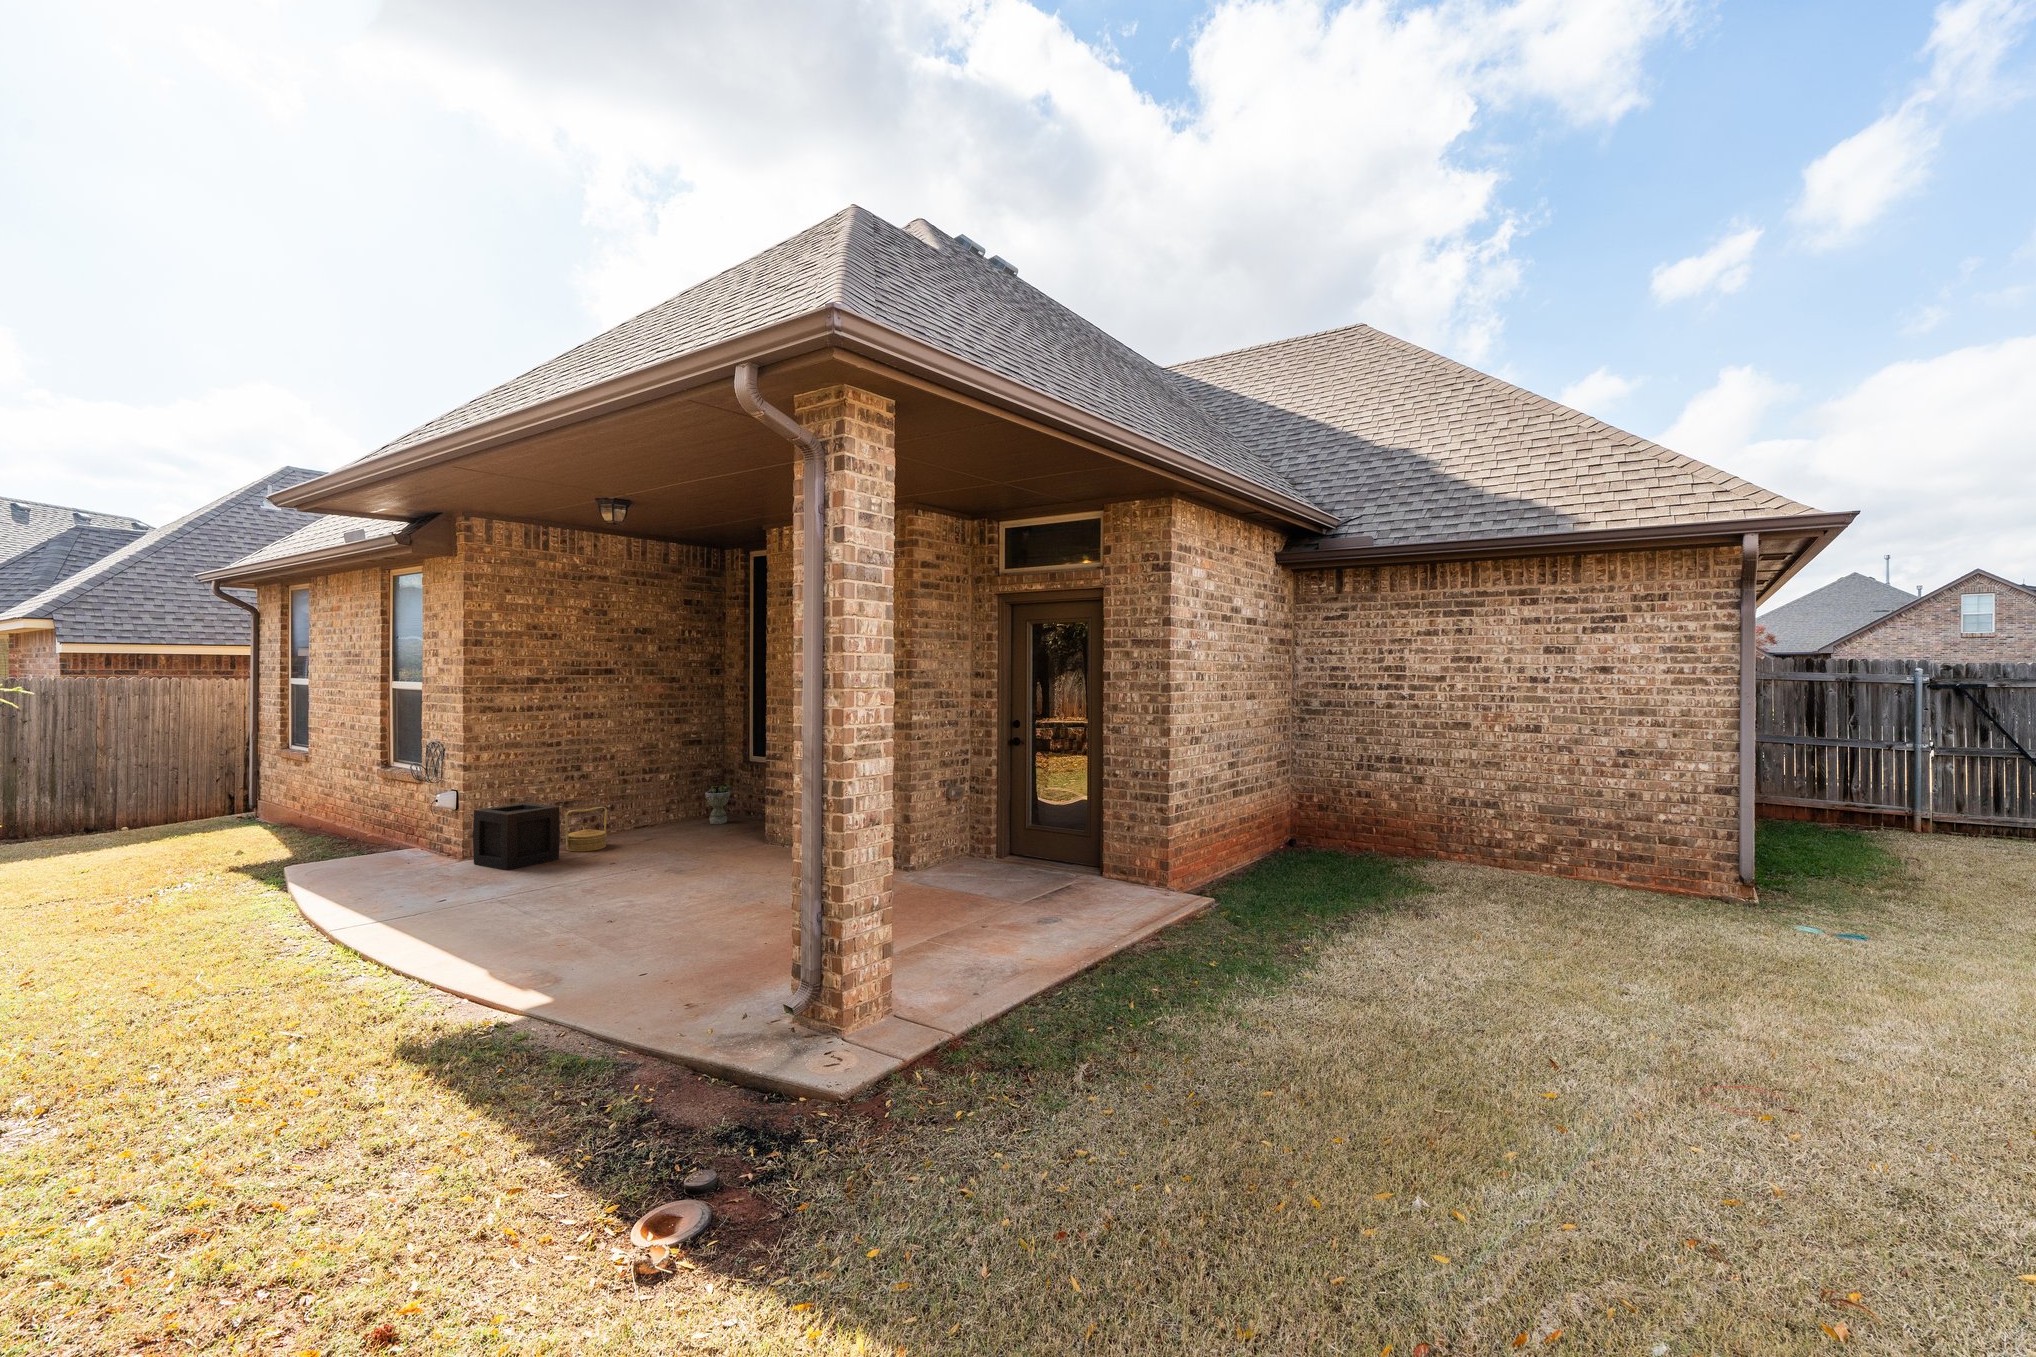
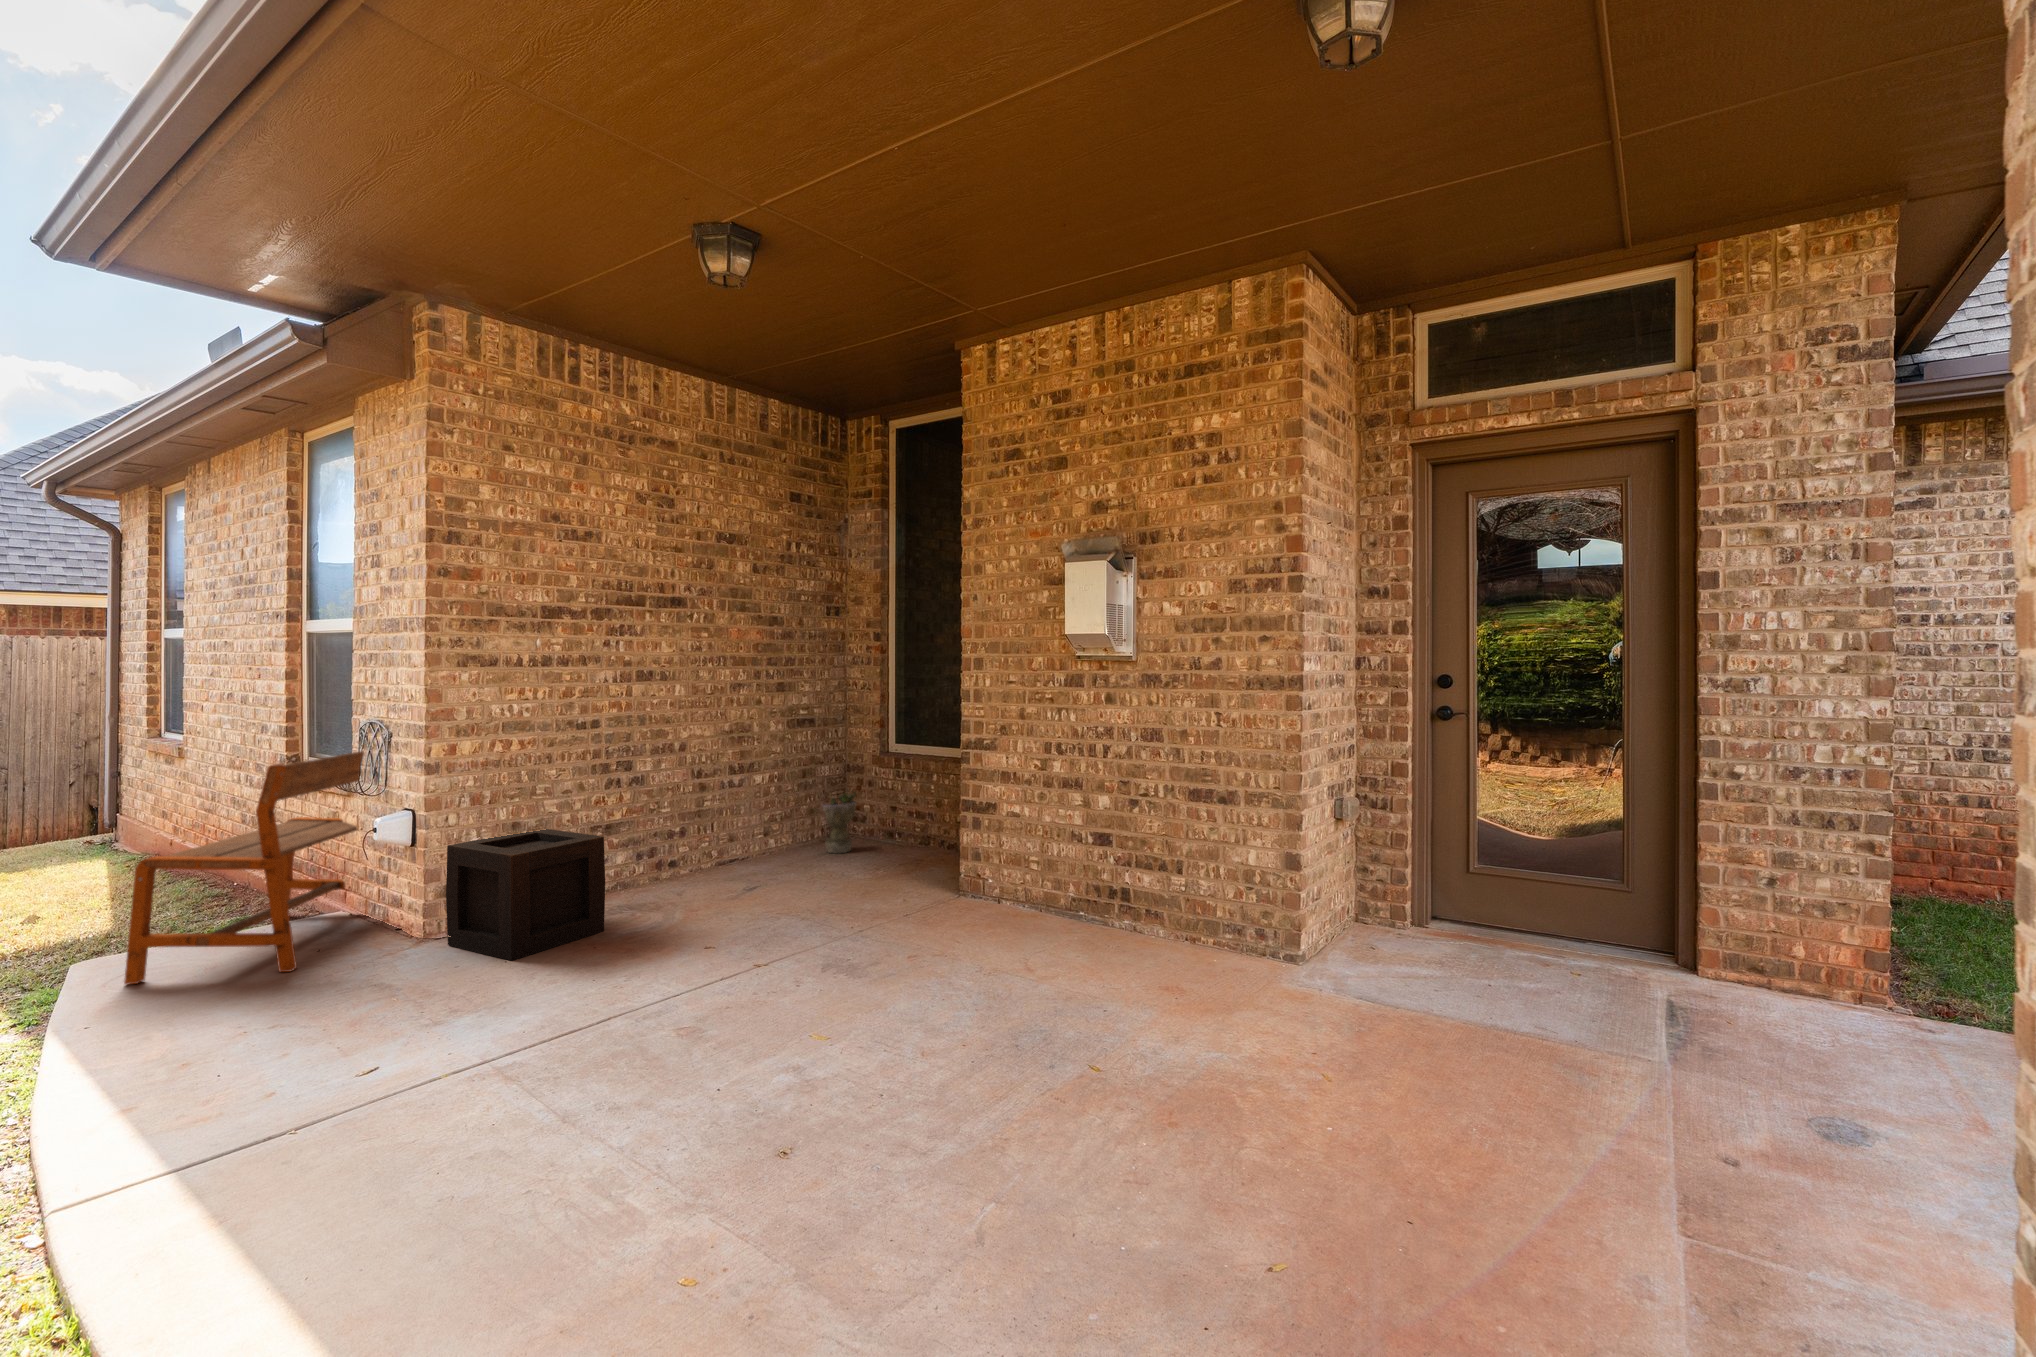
bench: none [312,755,445,877] -> present [124,751,363,985]
woven basket: present [565,807,607,852] -> none [610,832,680,913]

